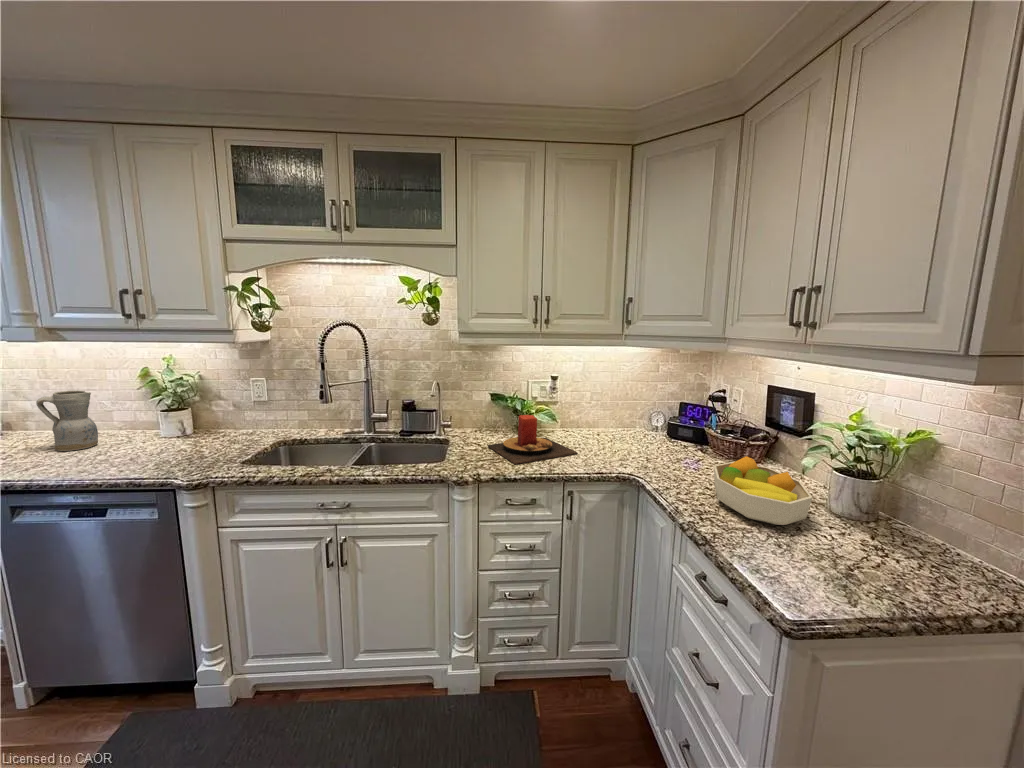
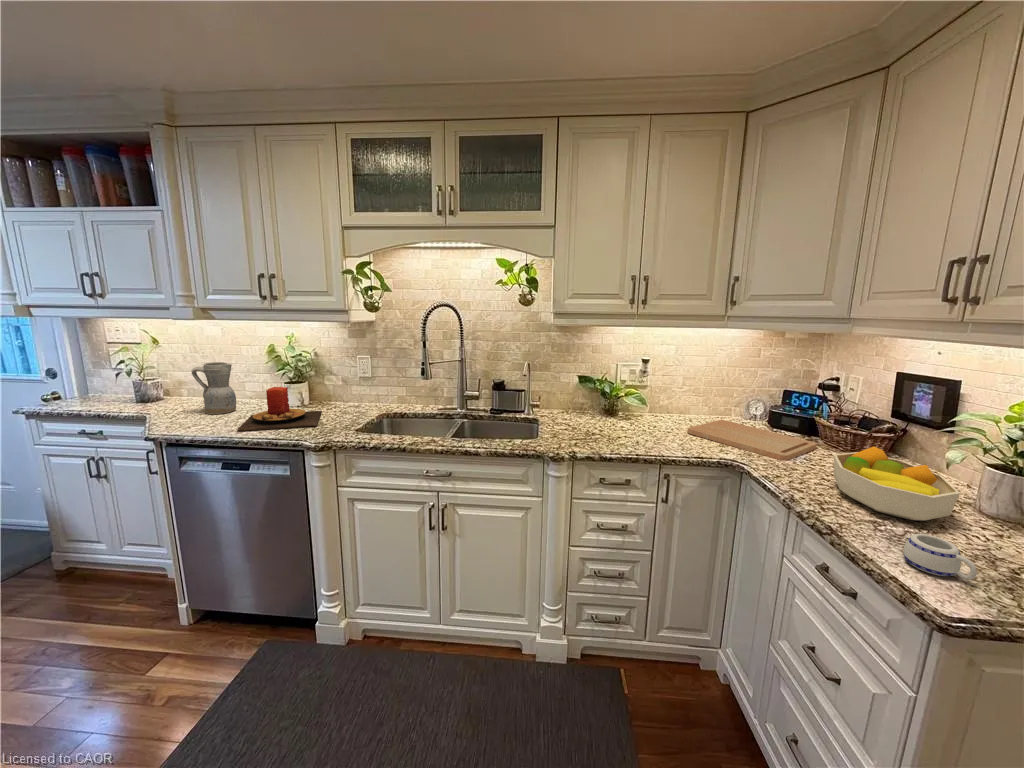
candle: present [487,415,578,464] -> present [237,387,322,432]
cutting board: none [592,433,705,472] -> present [687,420,817,461]
mug: none [763,540,820,582] -> present [903,534,977,580]

